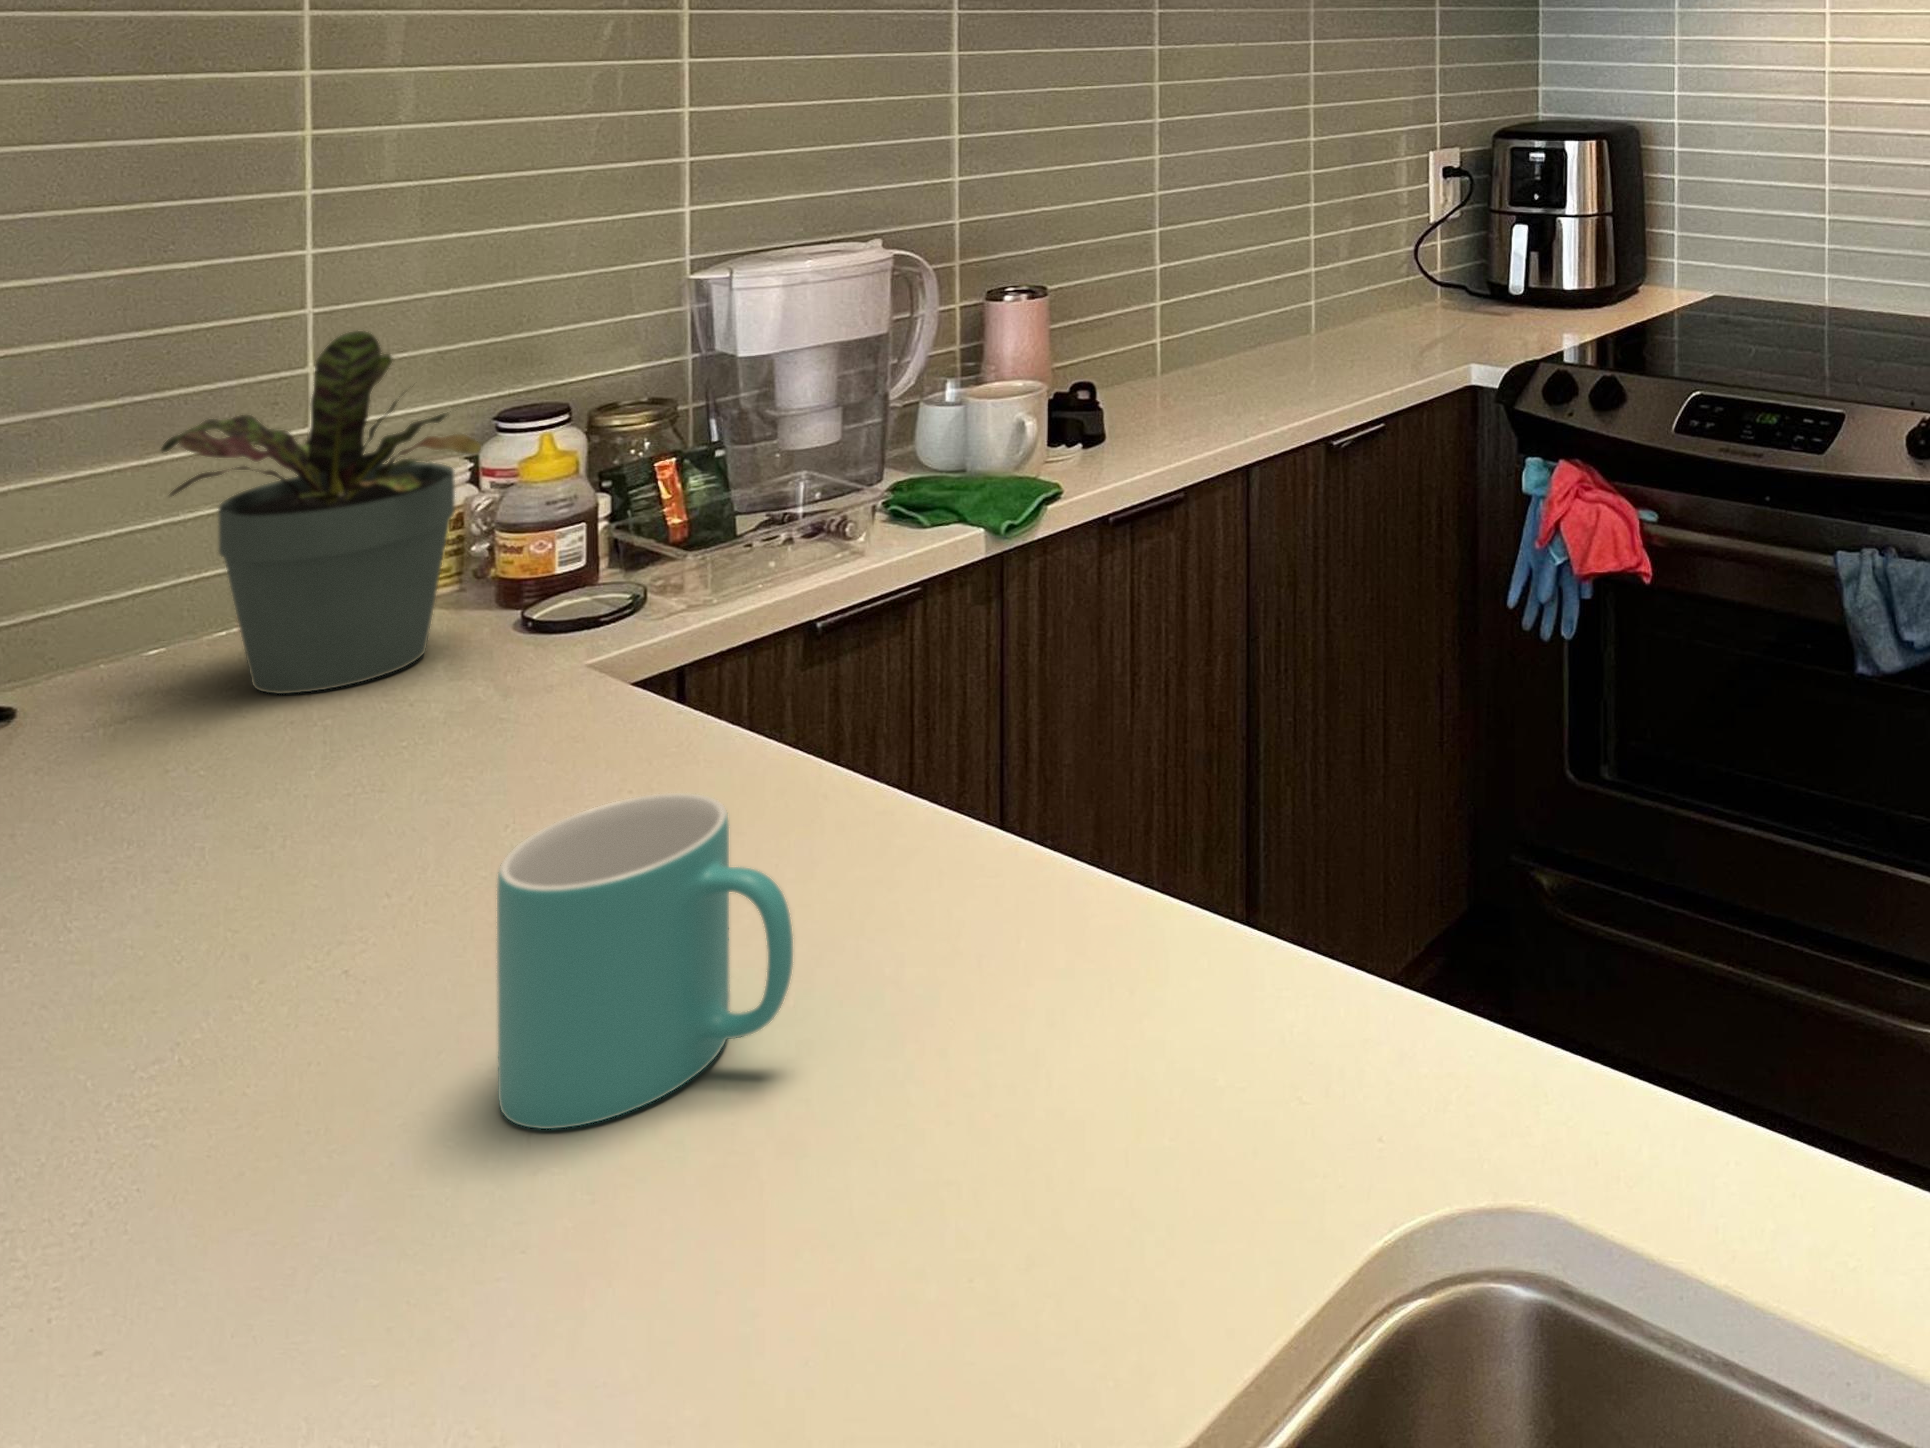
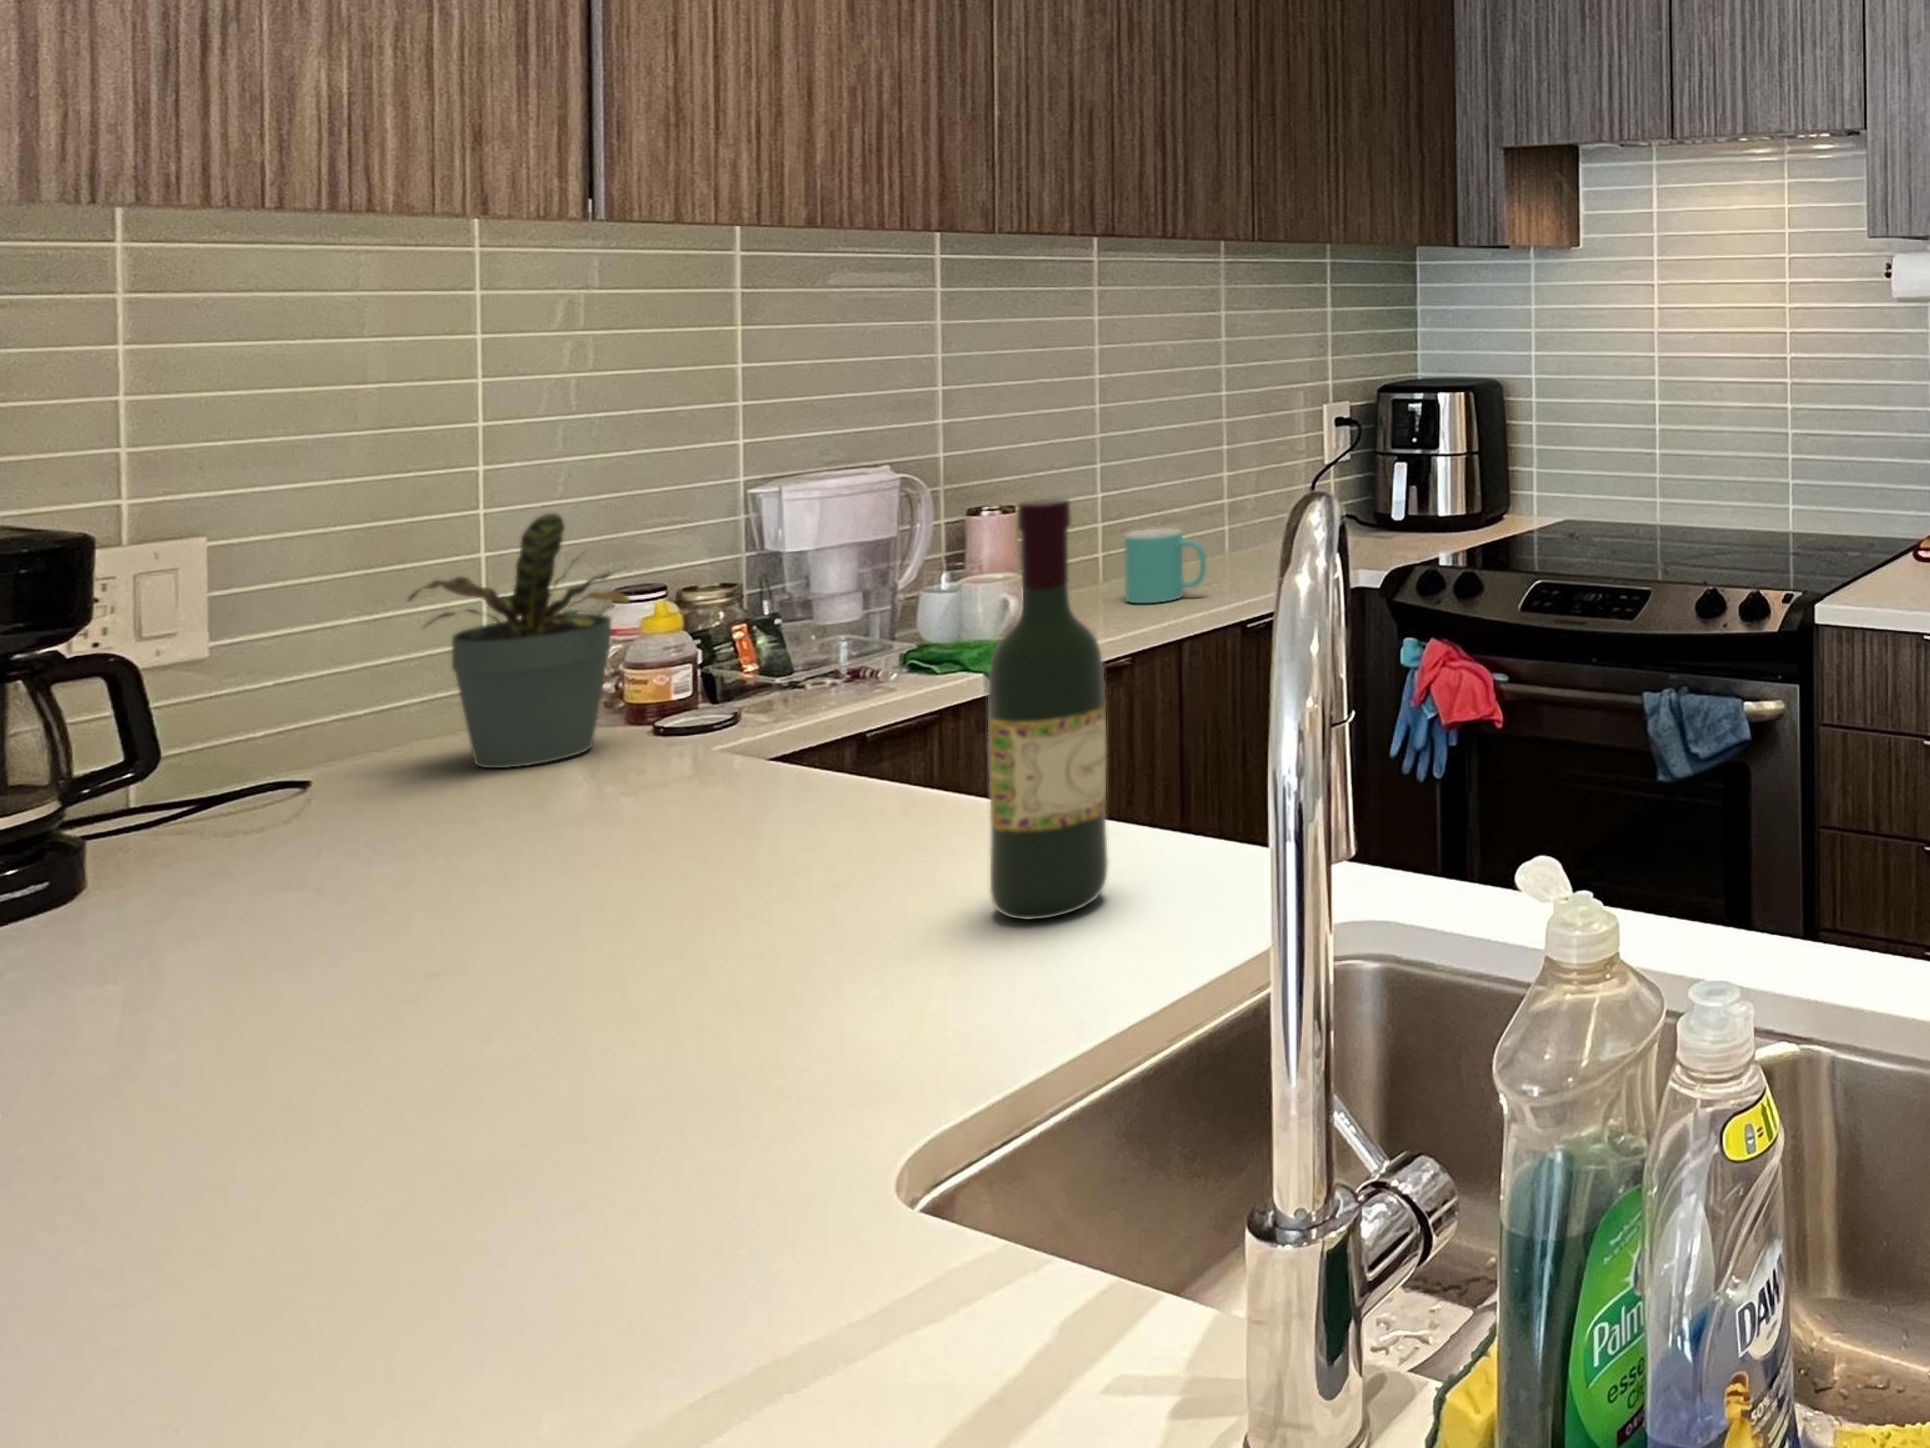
wine bottle: none [849,406,1061,1188] -> present [988,499,1108,920]
mug: present [497,793,793,1129] -> present [1125,529,1206,603]

